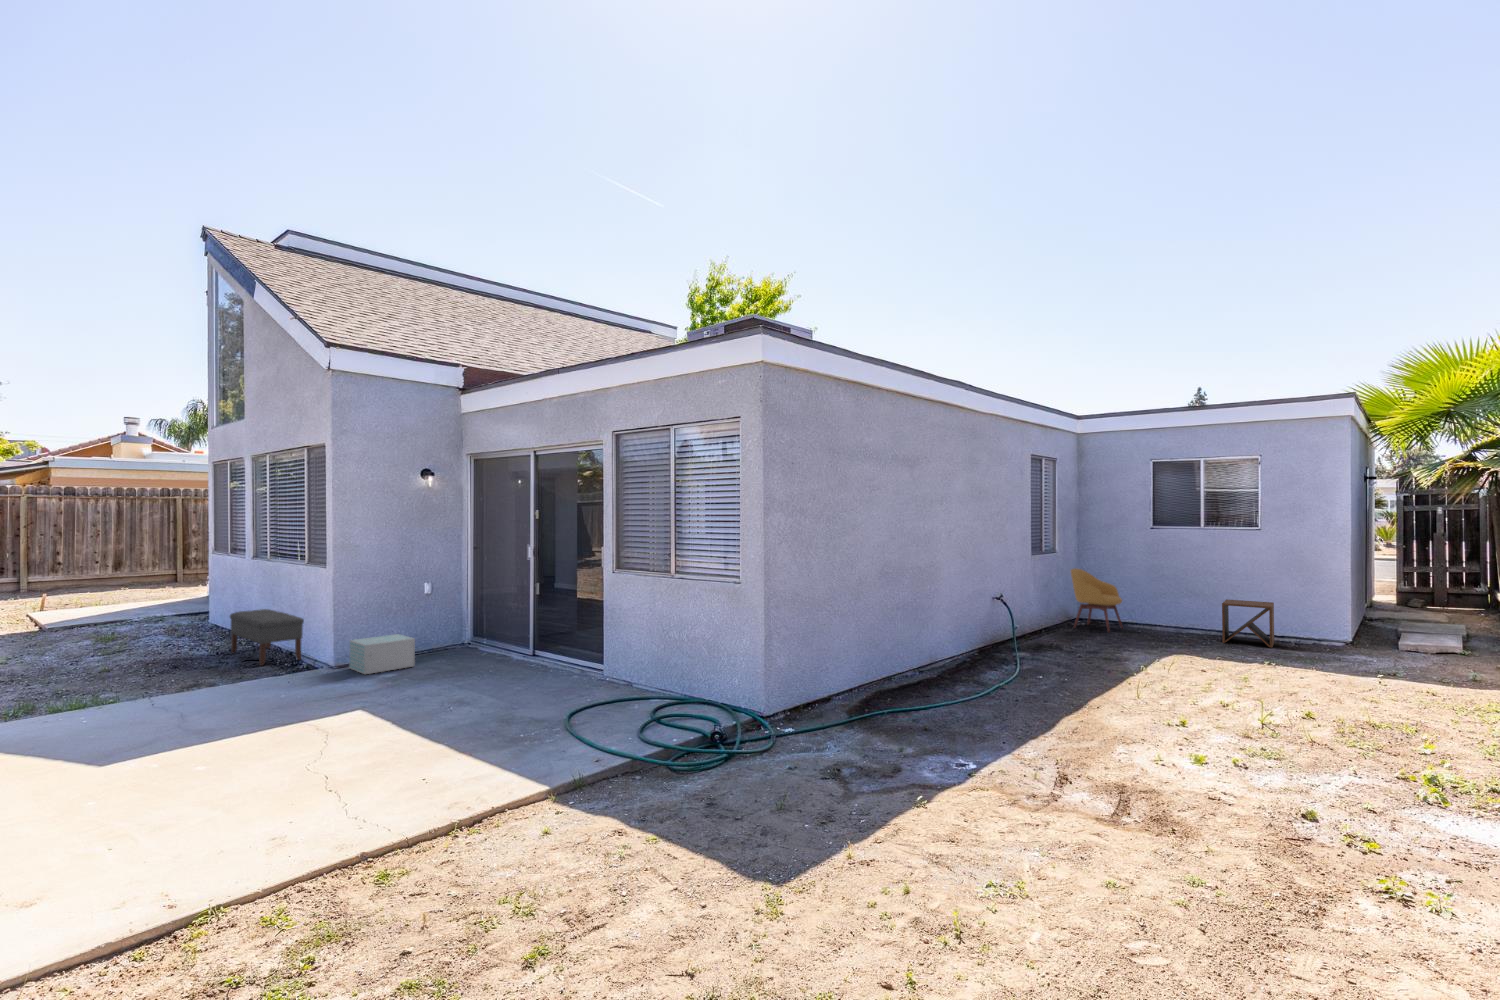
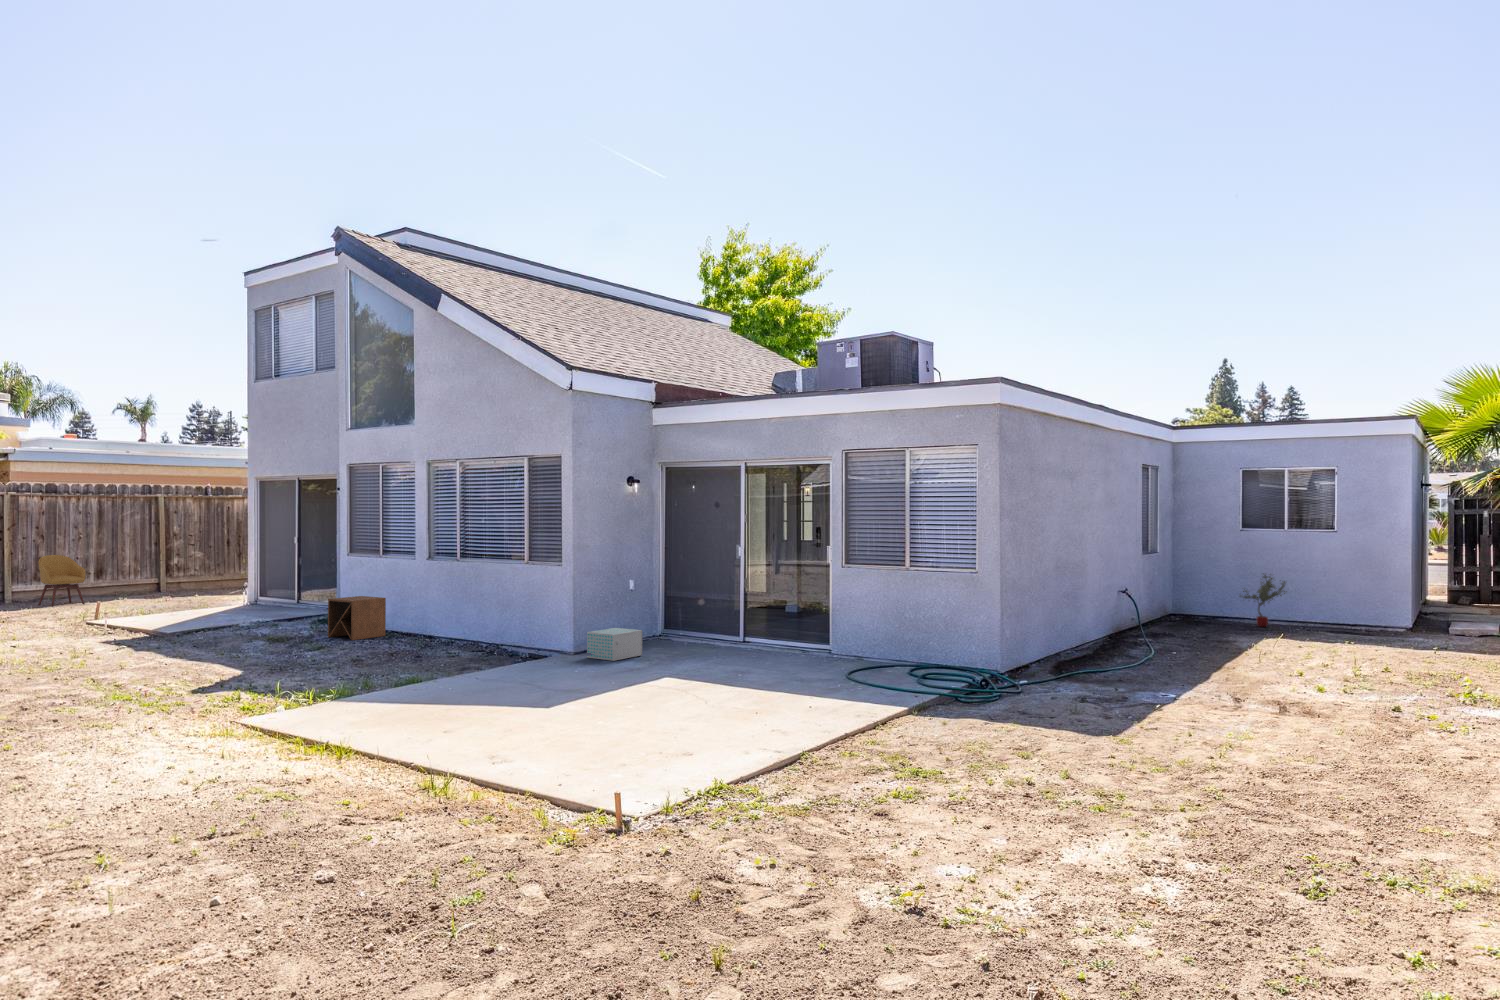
chair: present [1071,568,1123,632] -> present [38,555,86,607]
potted tree: none [1144,575,1201,636] -> present [1240,575,1287,627]
side table: present [1222,599,1274,648] -> present [328,596,386,640]
bench: present [230,609,304,665] -> none [438,609,526,657]

